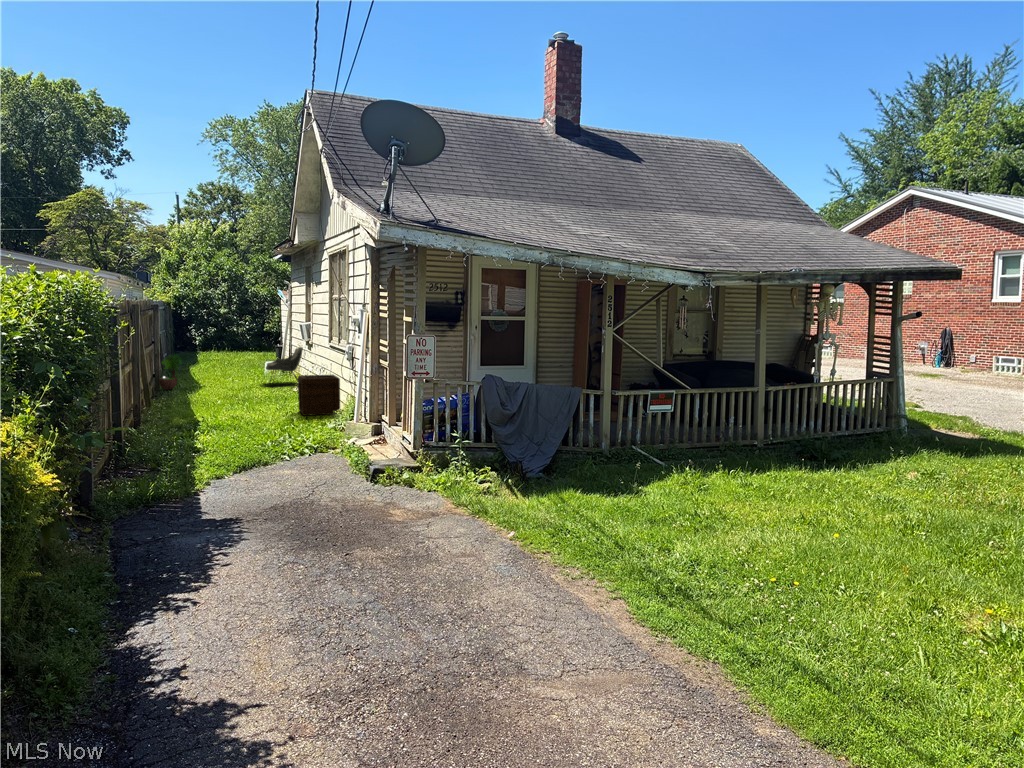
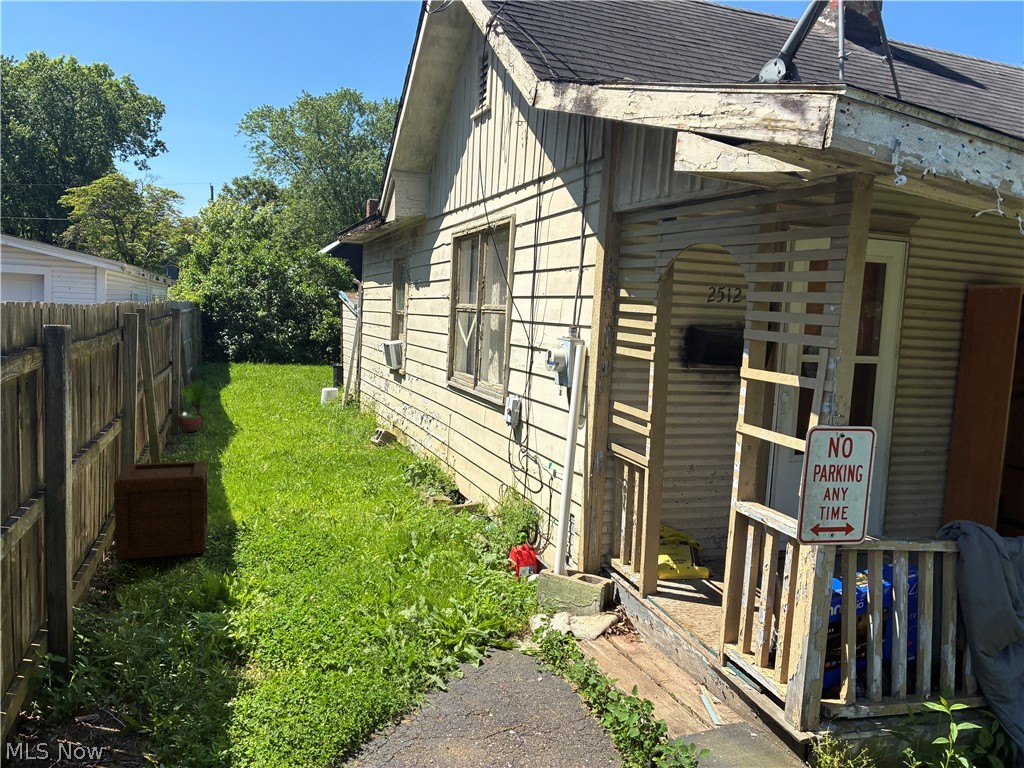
lounge chair: present [266,347,303,388] -> none [329,373,382,433]
wooden crate: present [298,375,340,416] -> present [114,461,208,560]

